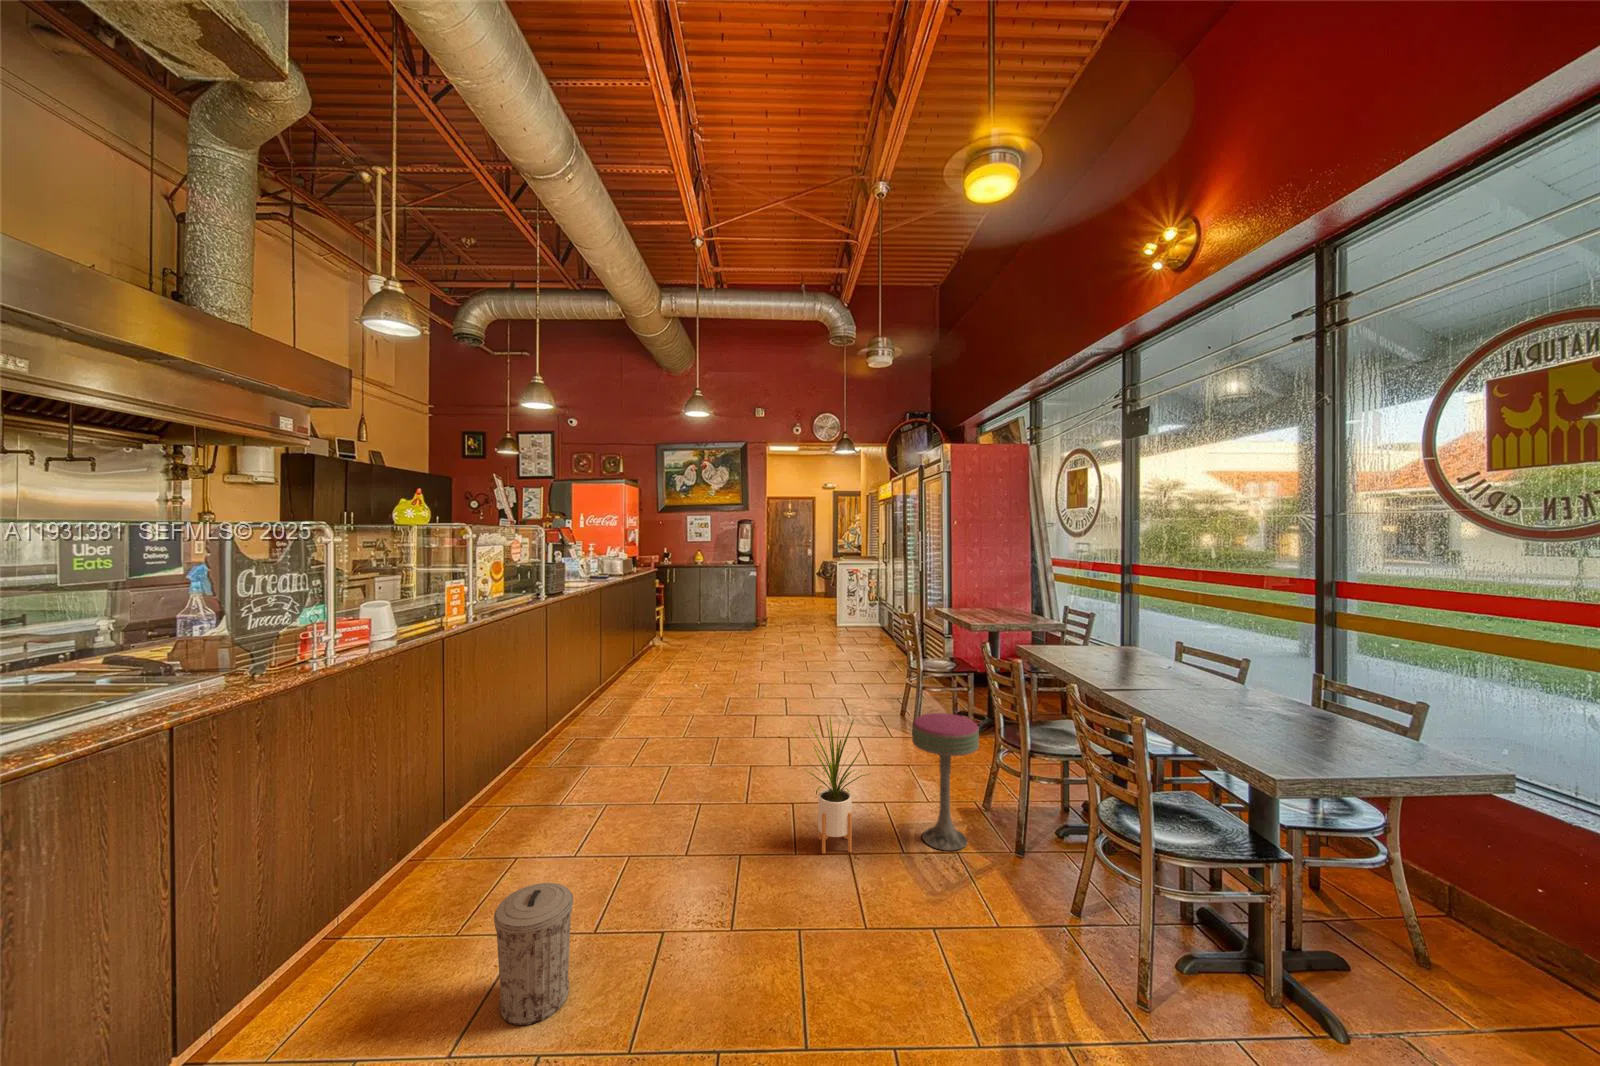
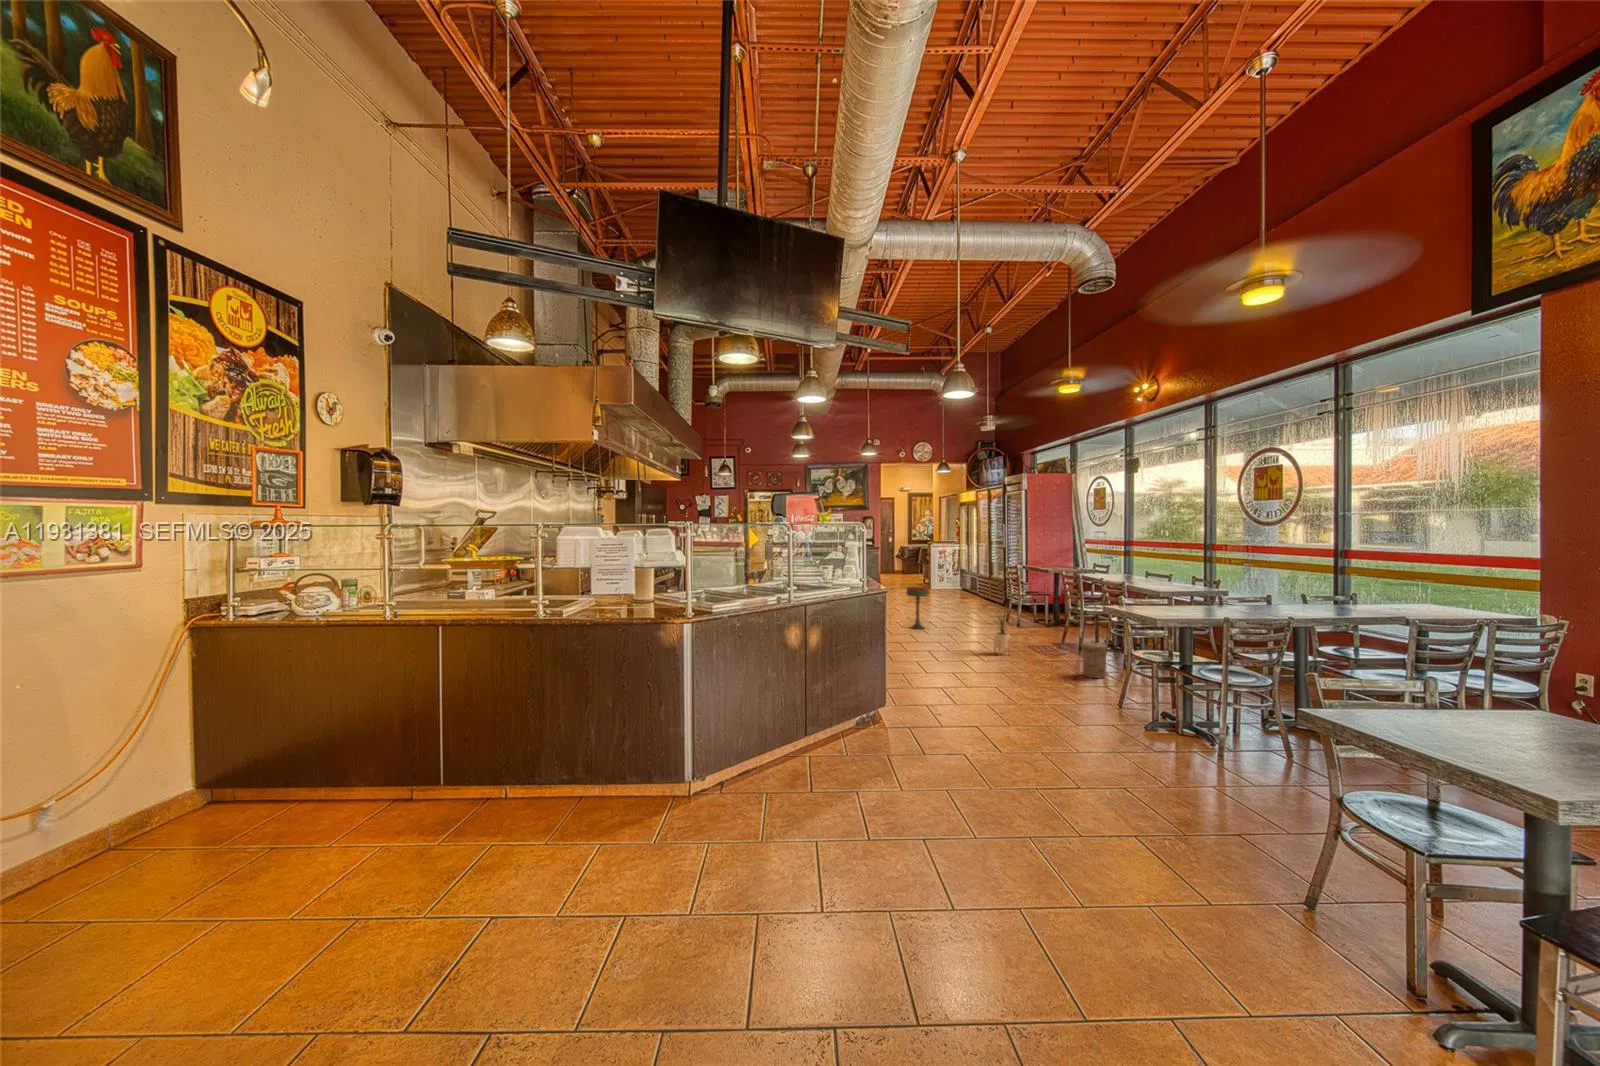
bar stool: present [912,713,979,851] -> present [907,587,929,629]
trash can: present [494,883,573,1025] -> present [1082,641,1107,678]

